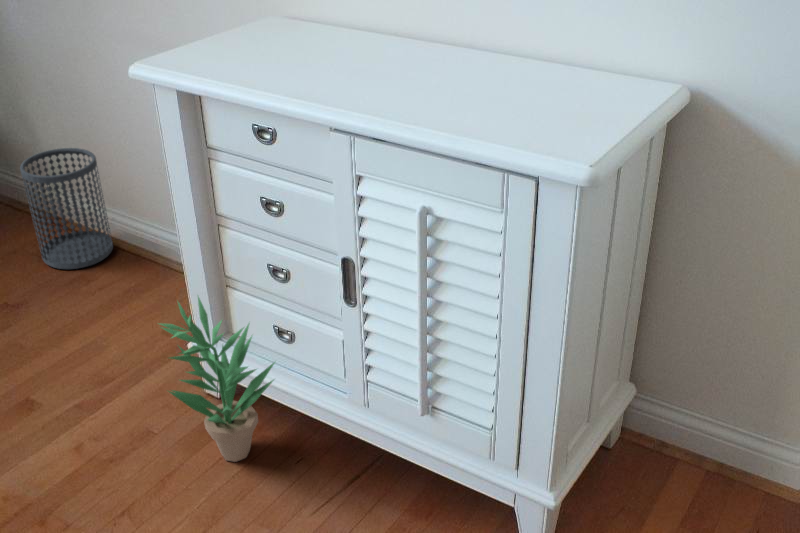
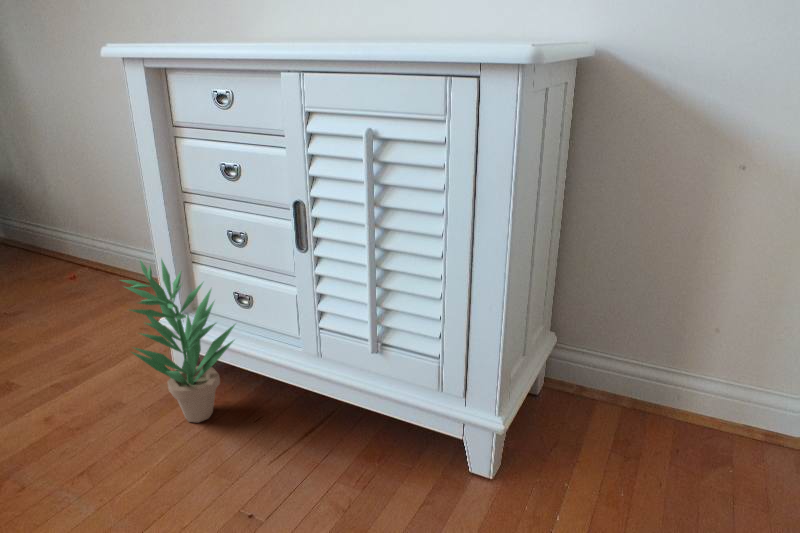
wastebasket: present [20,148,113,269] -> none [26,192,109,290]

